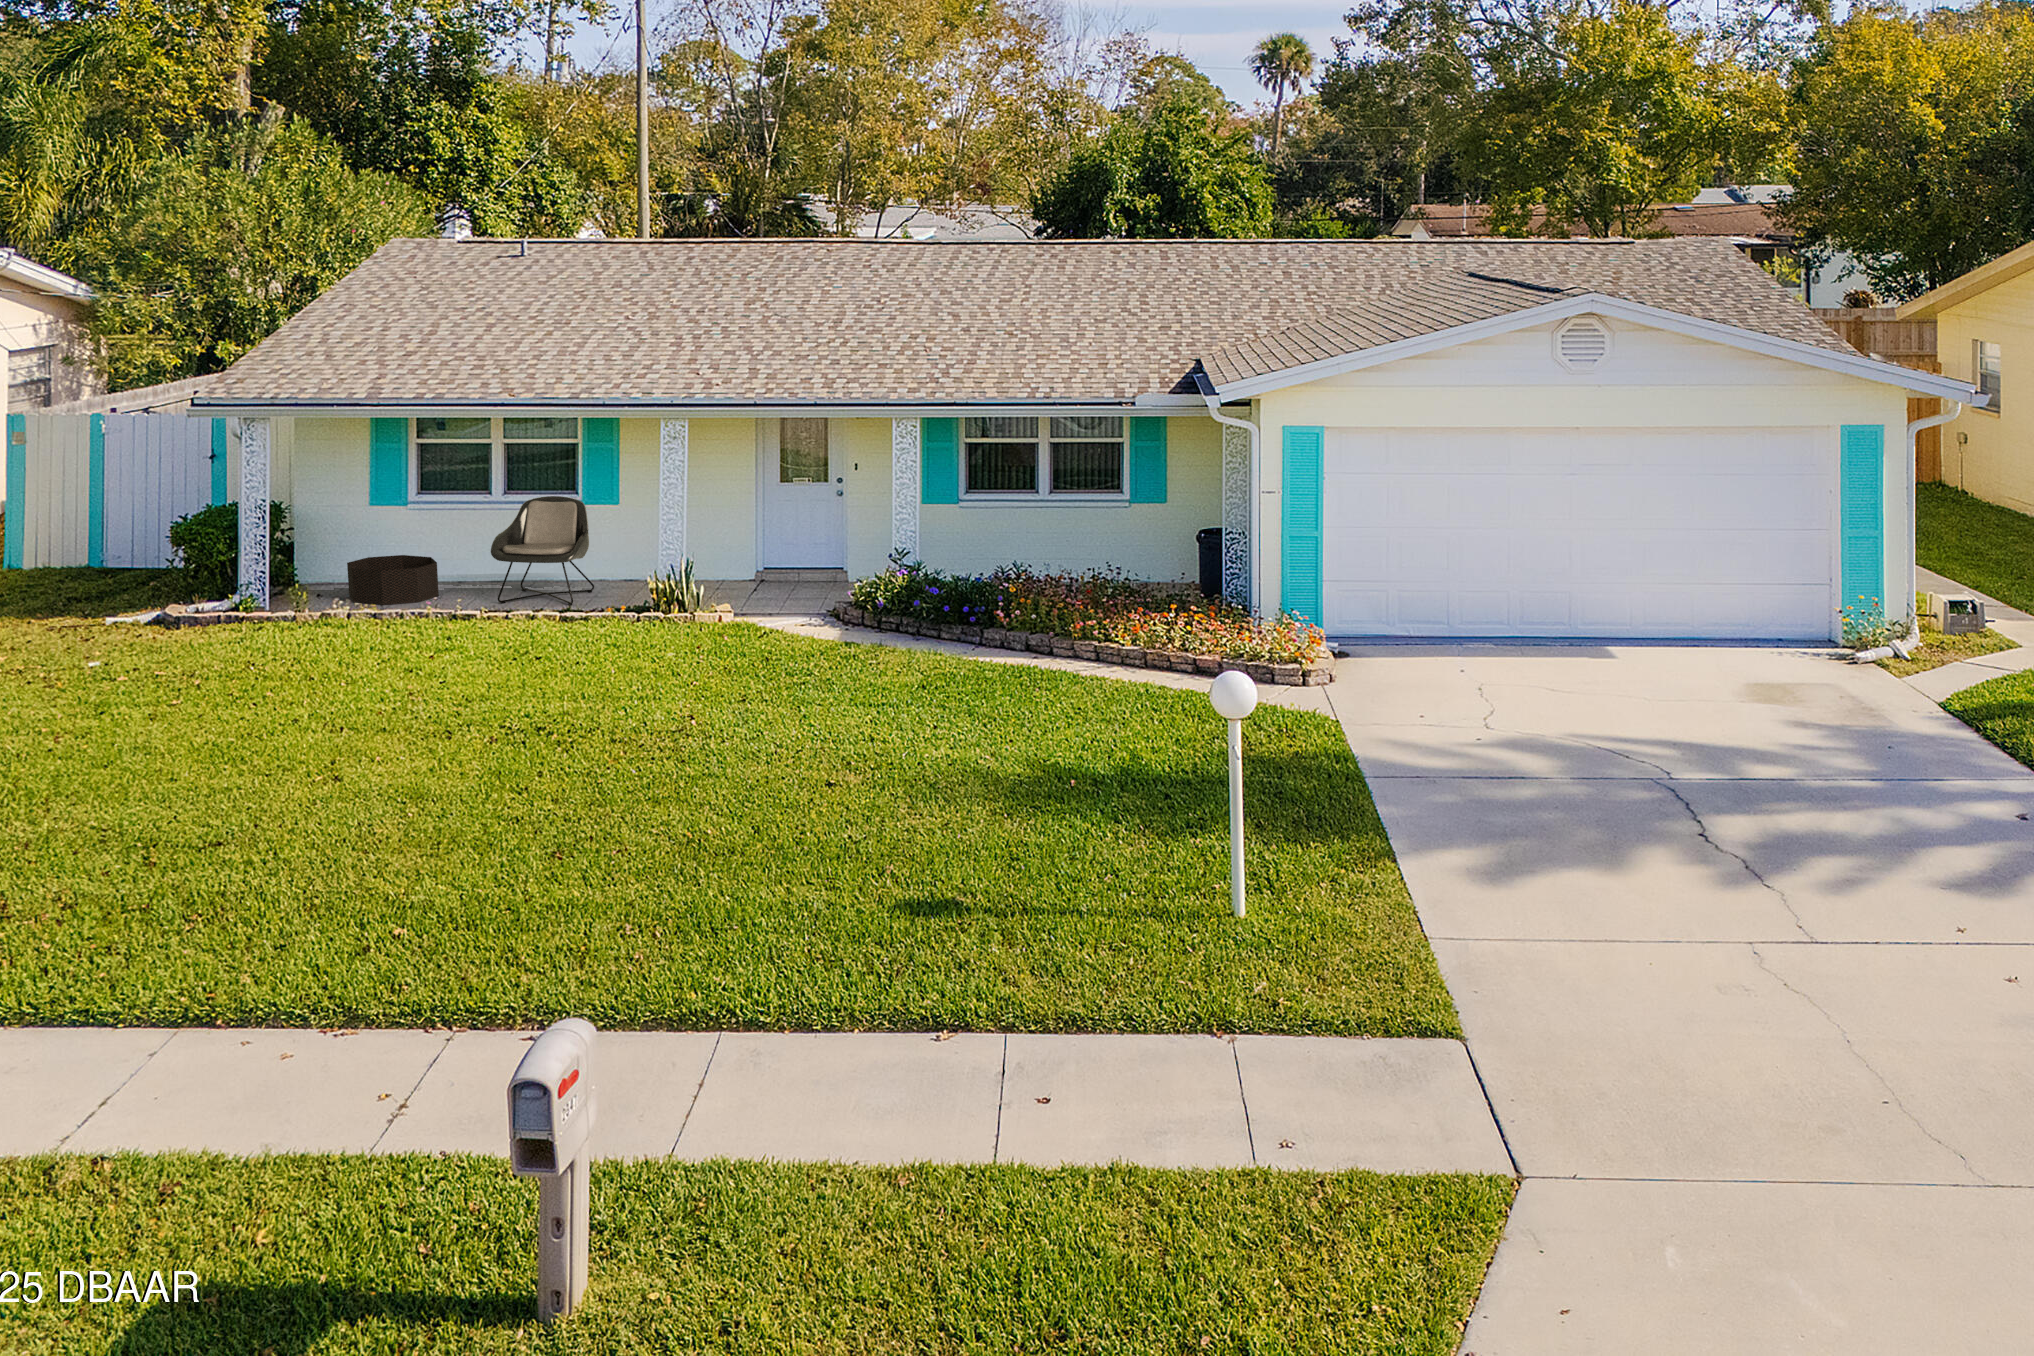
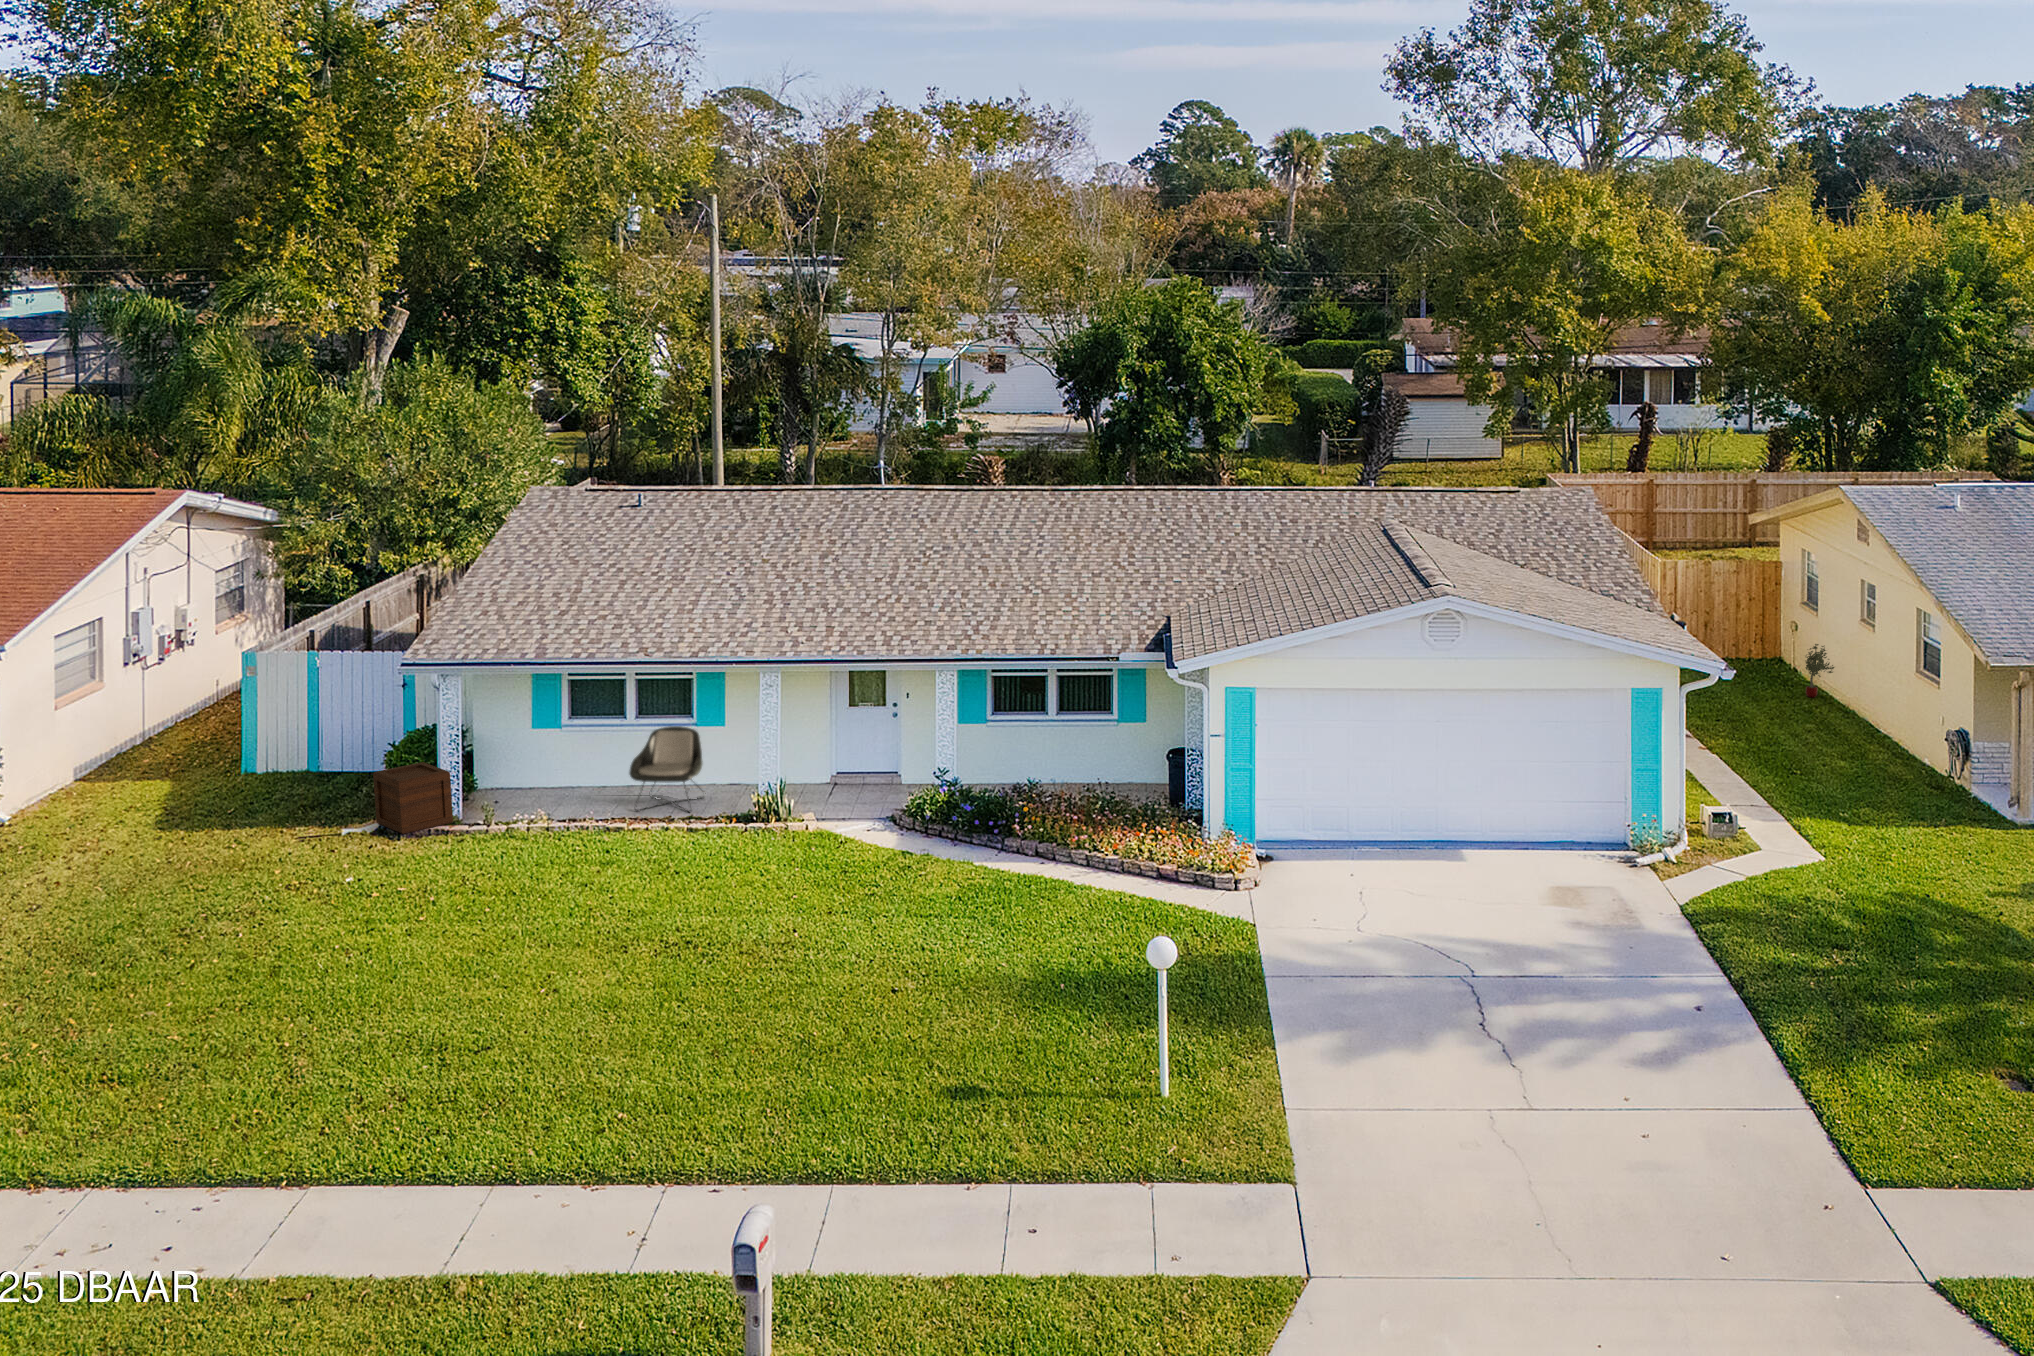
potted tree: none [1968,455,2009,522] -> present [1806,644,1834,698]
wooden crate: none [145,532,253,620] -> present [373,762,453,834]
basket: present [347,555,439,605] -> none [520,772,589,815]

